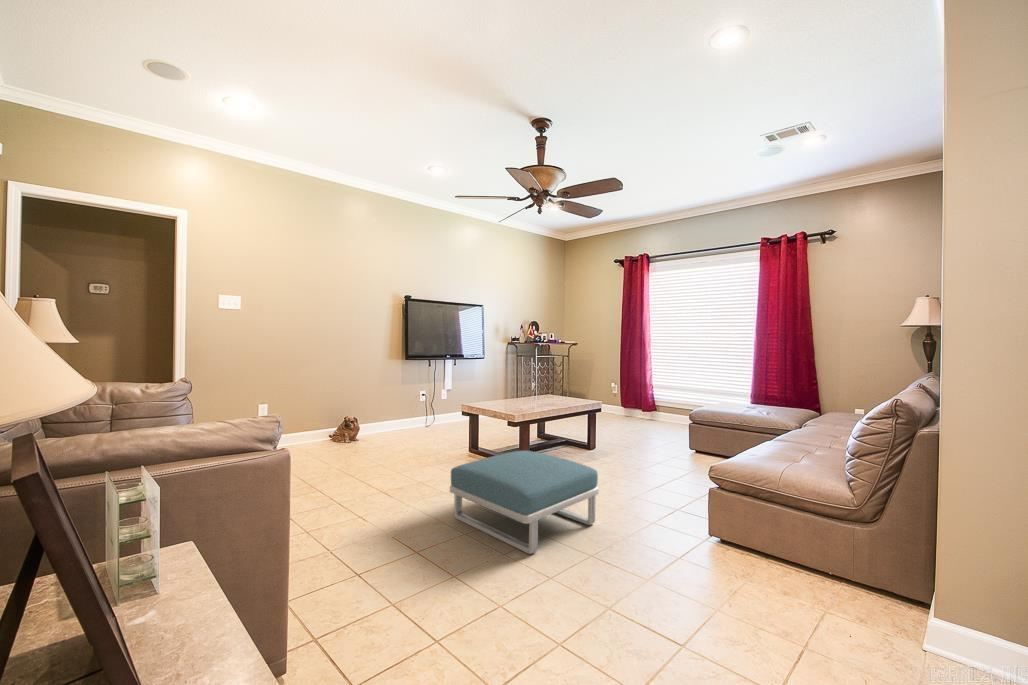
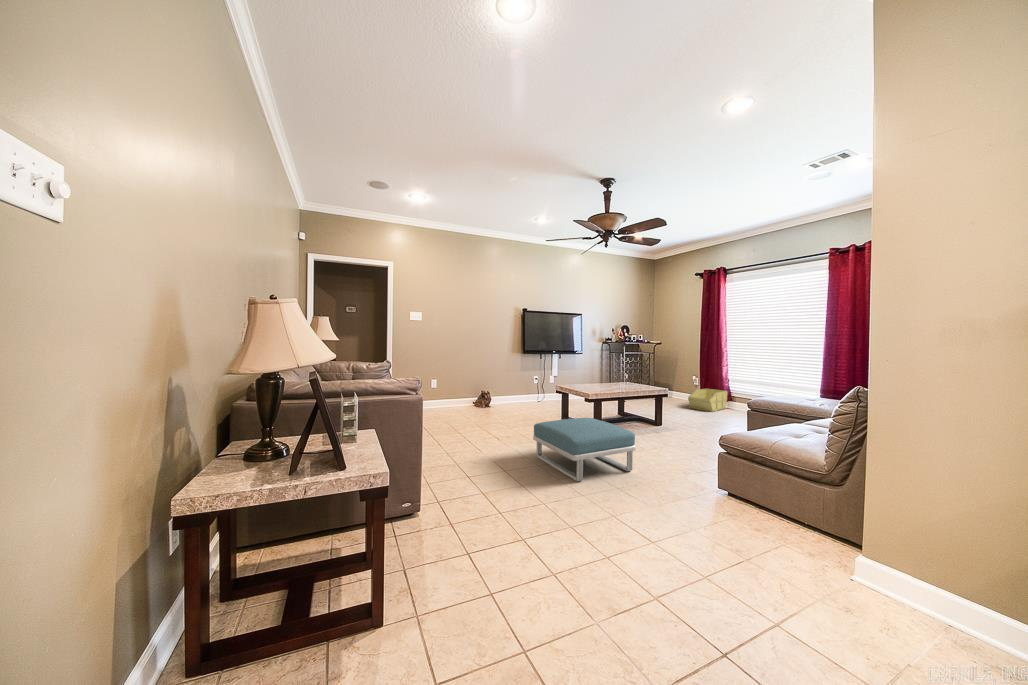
storage bin: none [613,397,652,425] -> present [688,389,728,412]

